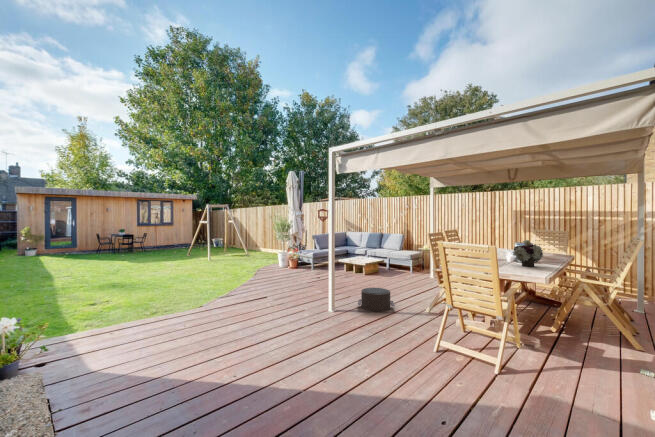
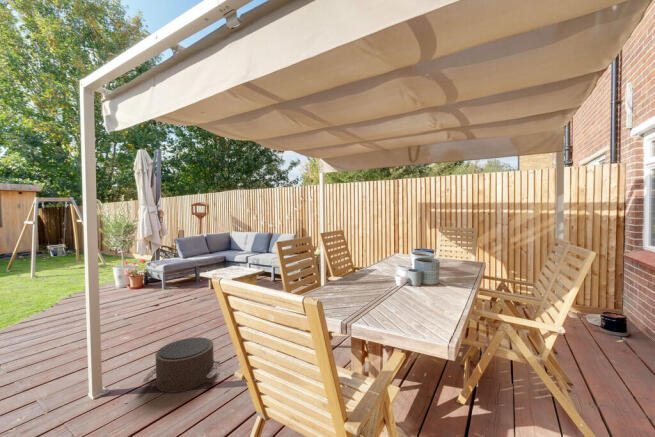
flower arrangement: present [513,240,543,267] -> none [398,251,446,300]

